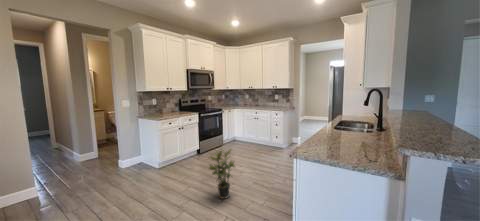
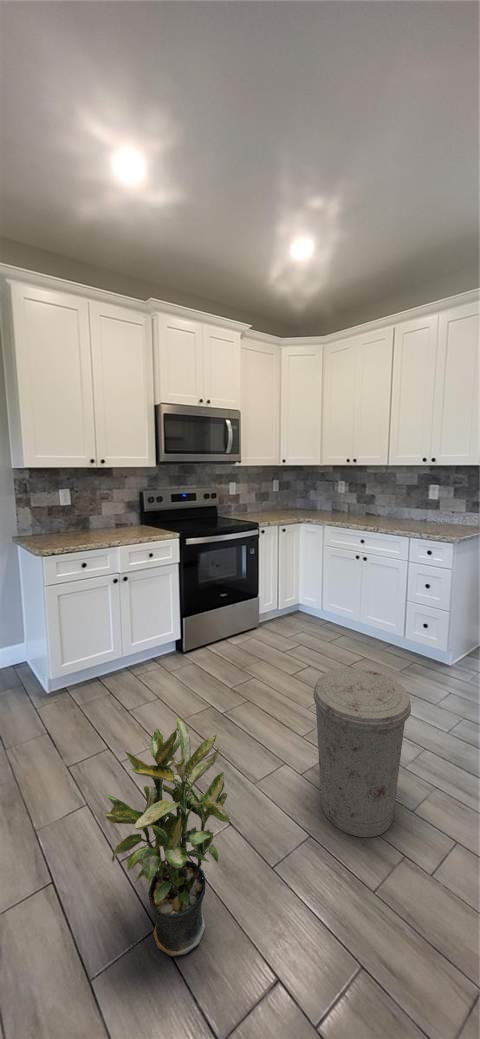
trash can: none [249,142,272,180] -> present [313,668,411,837]

